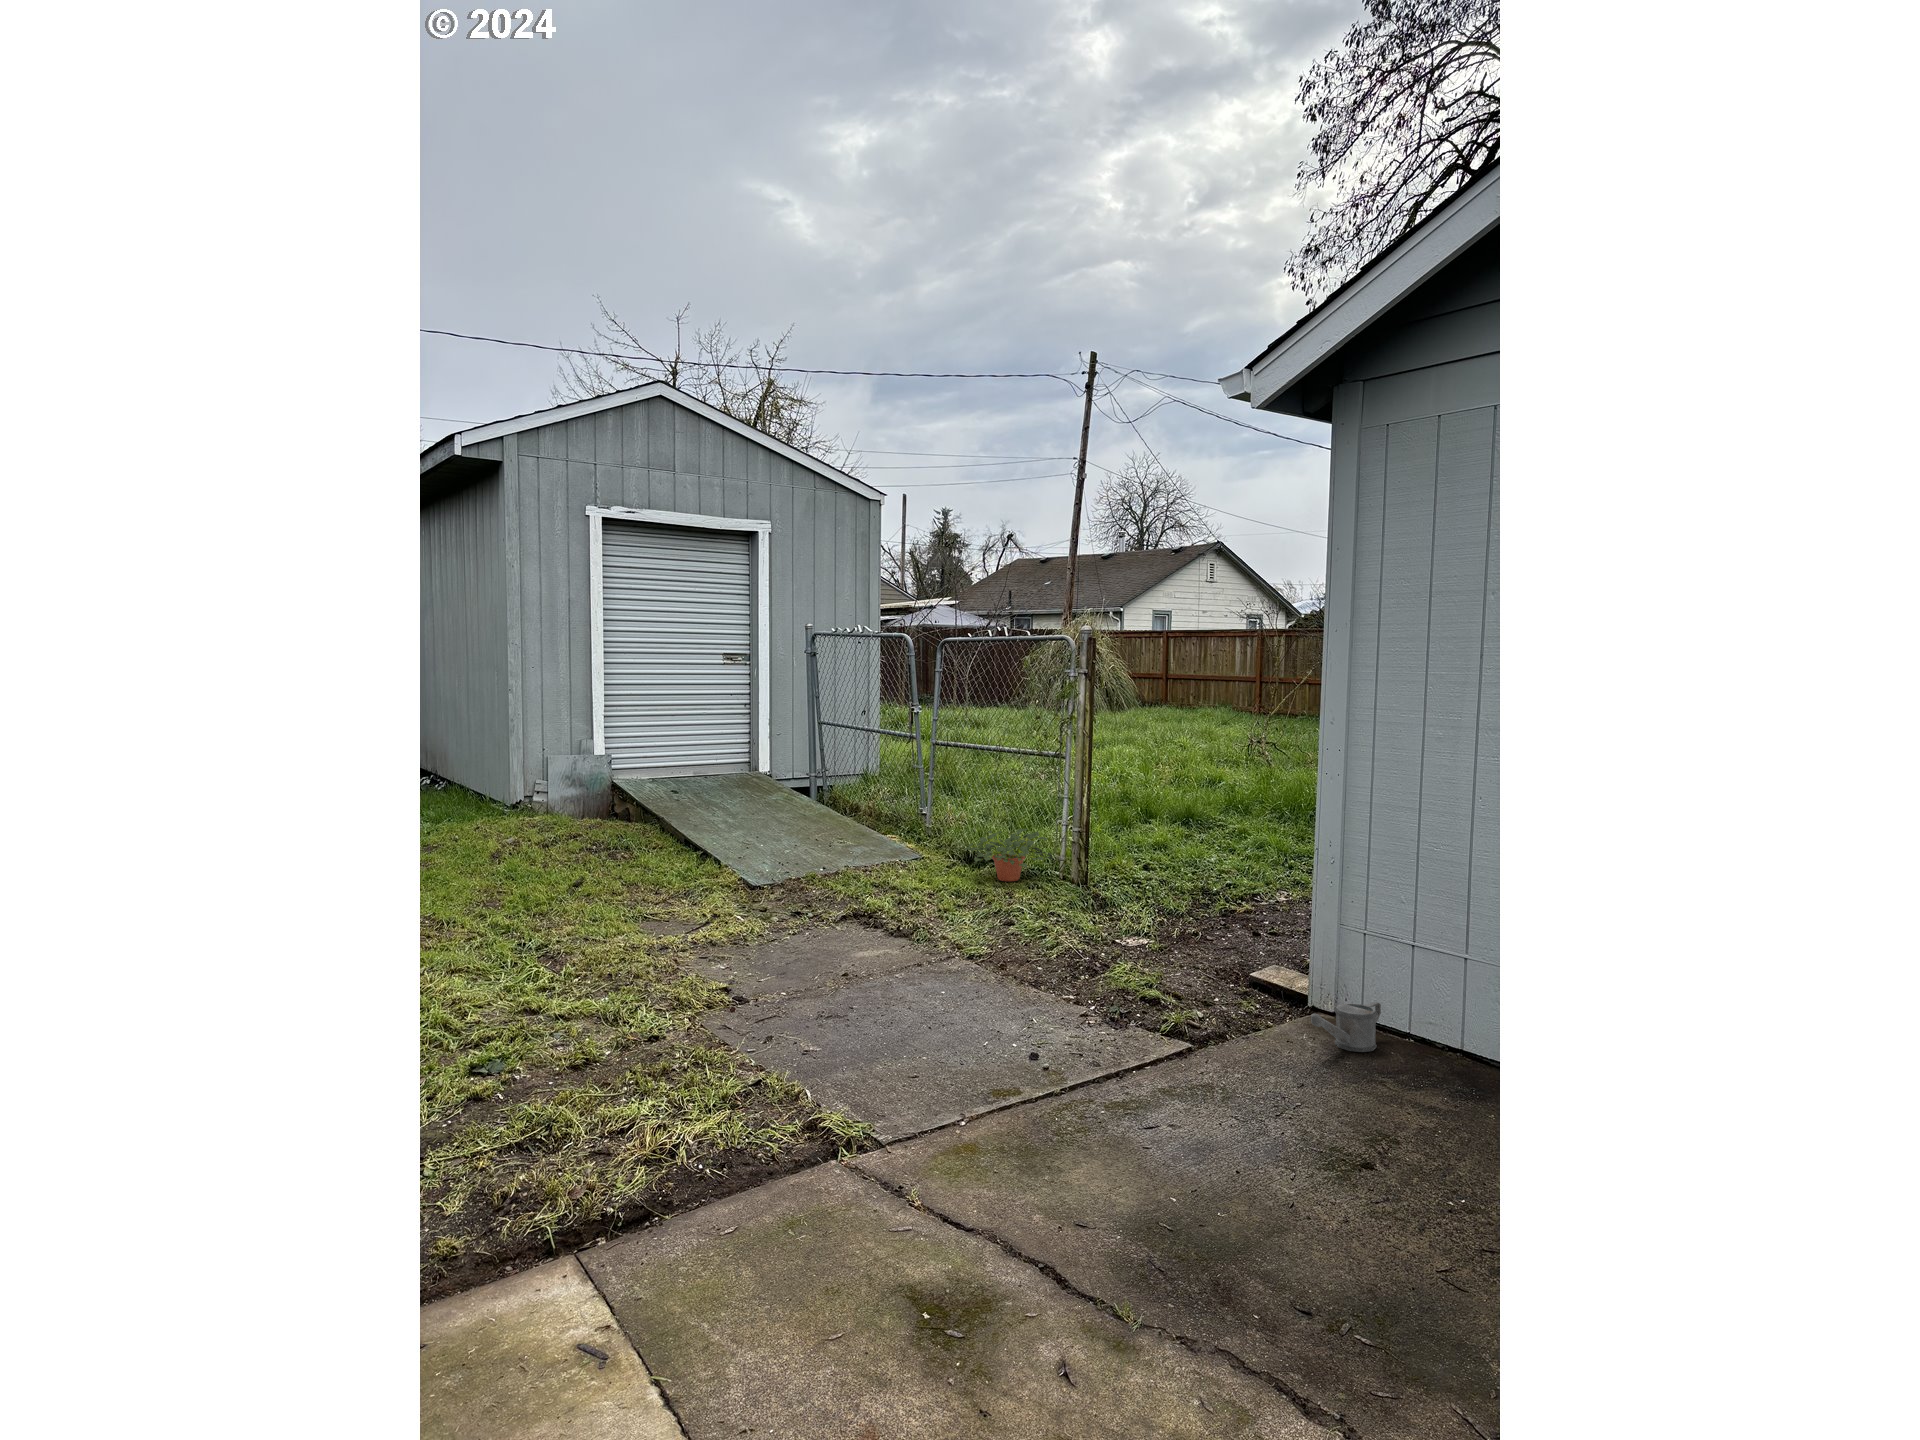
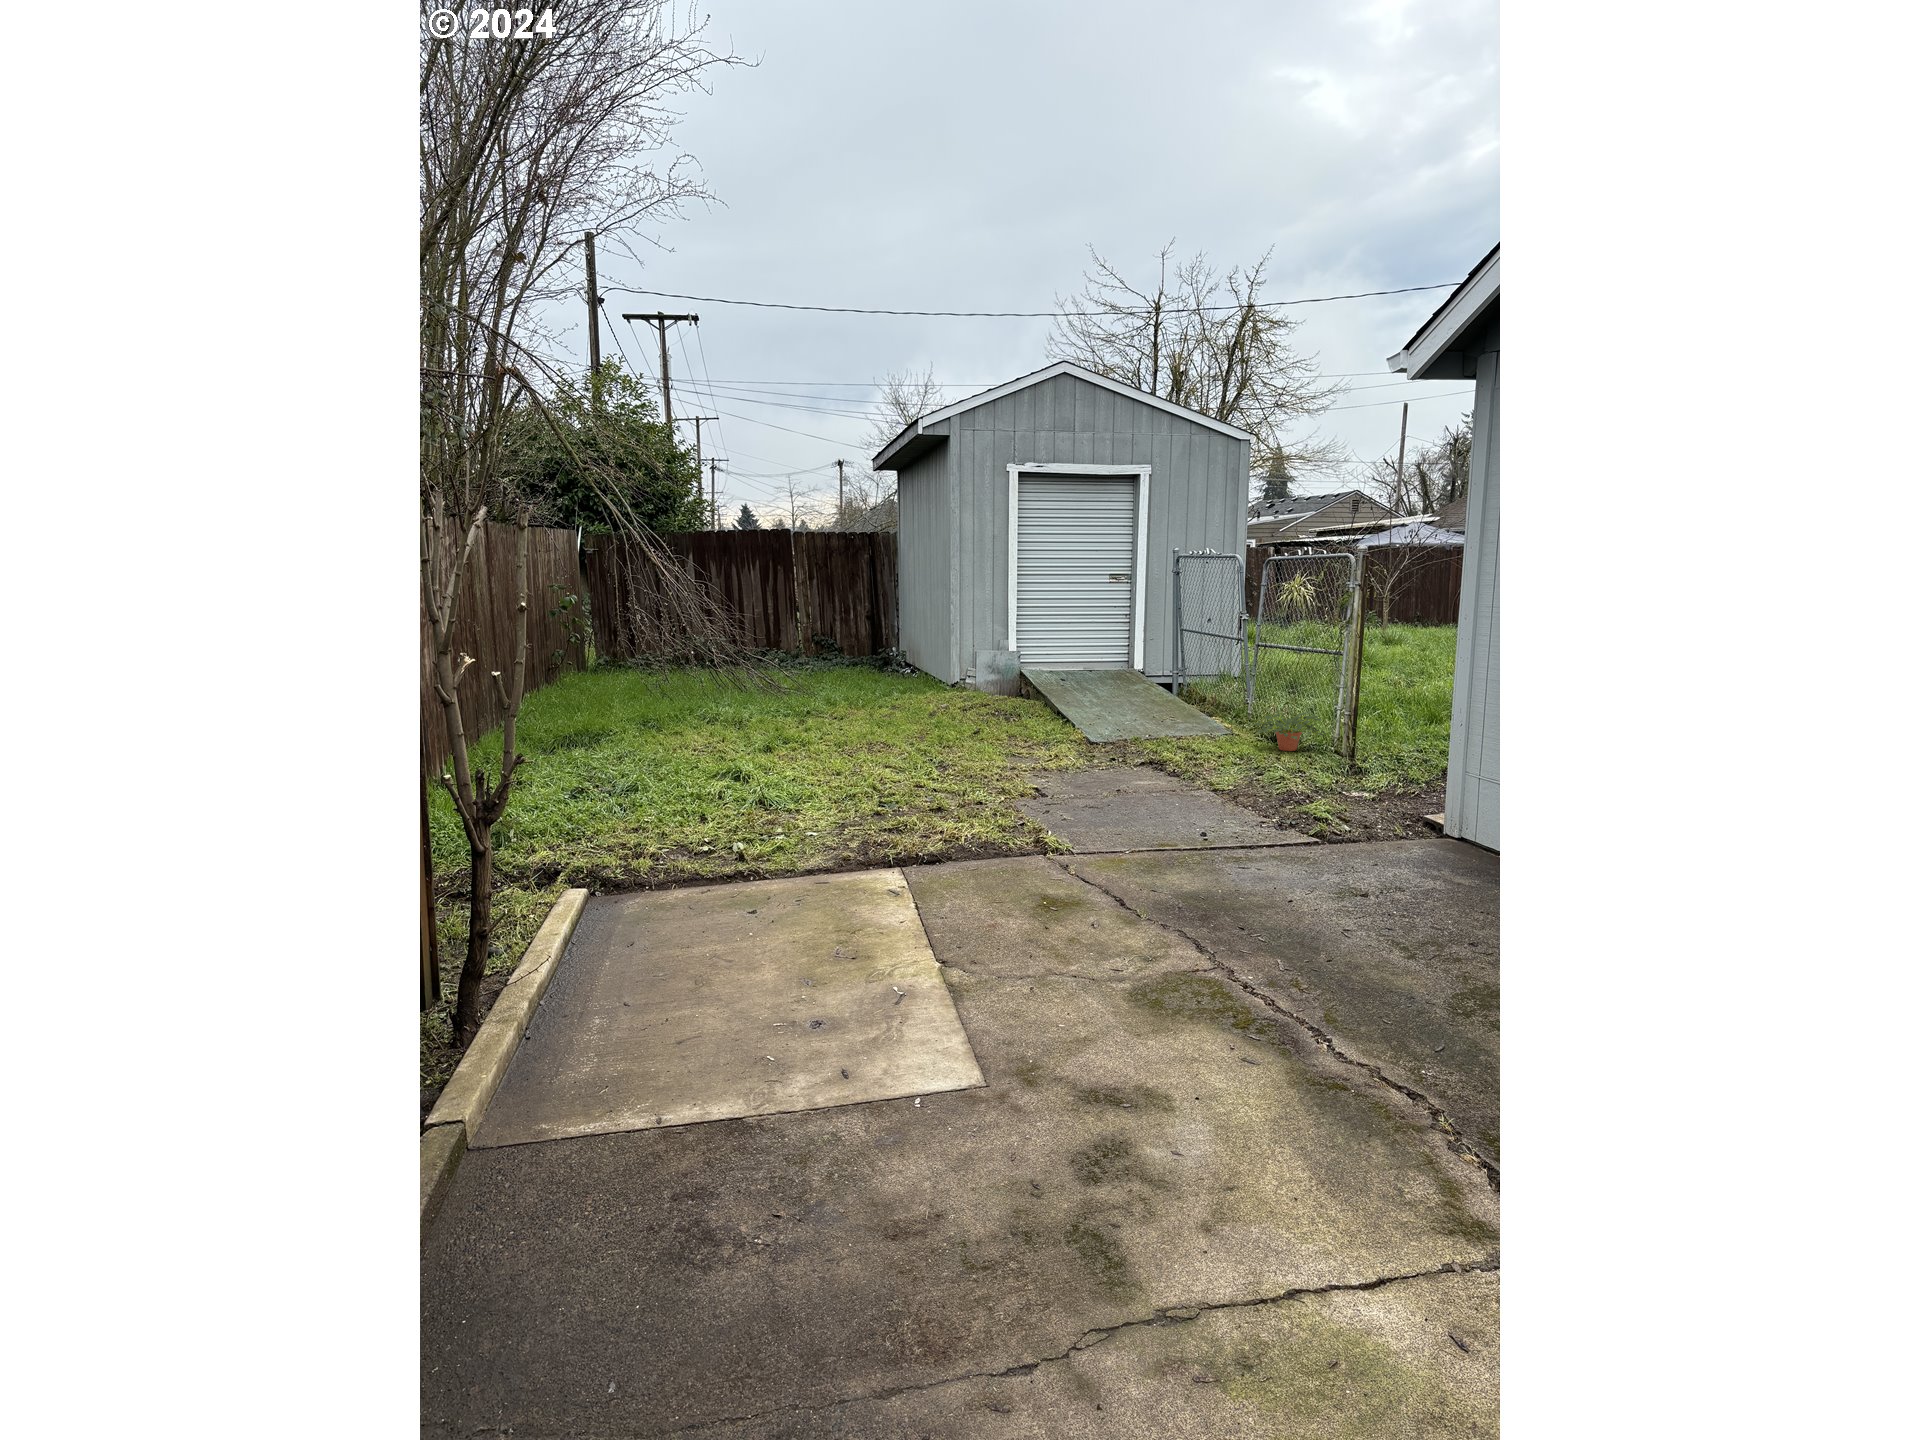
watering can: present [1311,1002,1381,1052] -> none [1409,824,1481,858]

